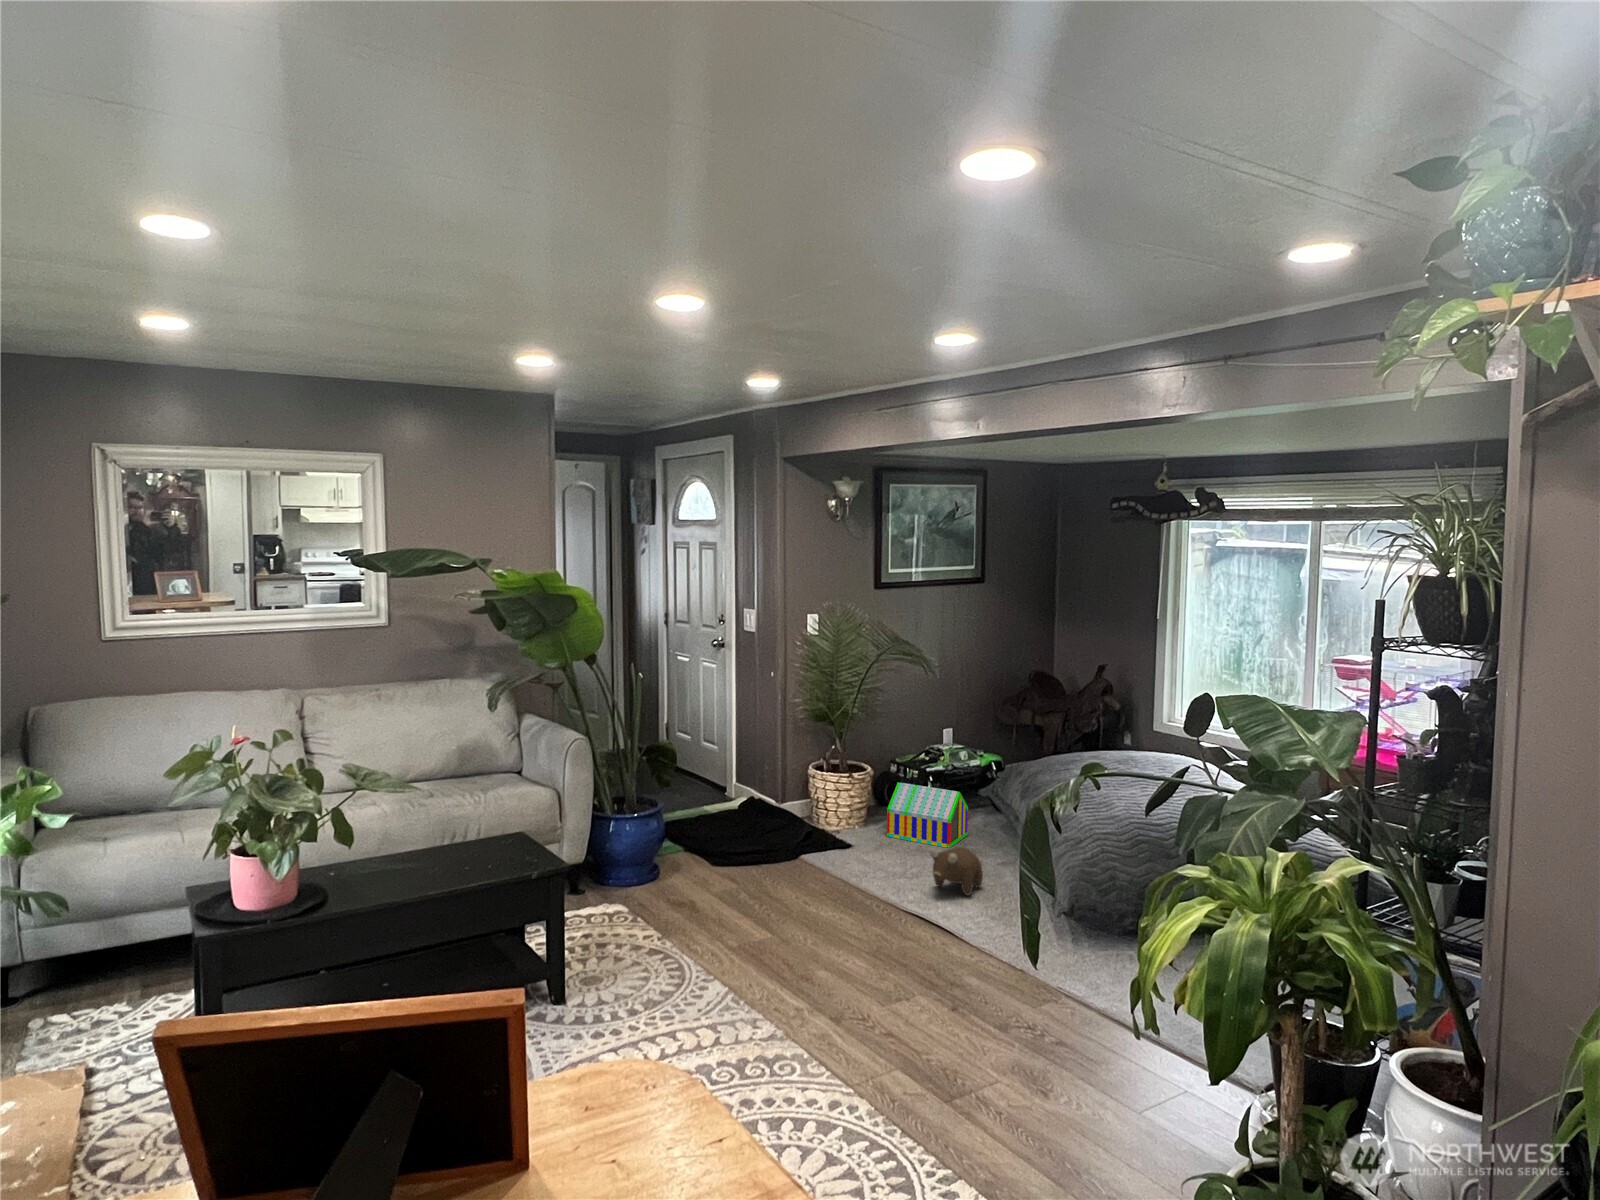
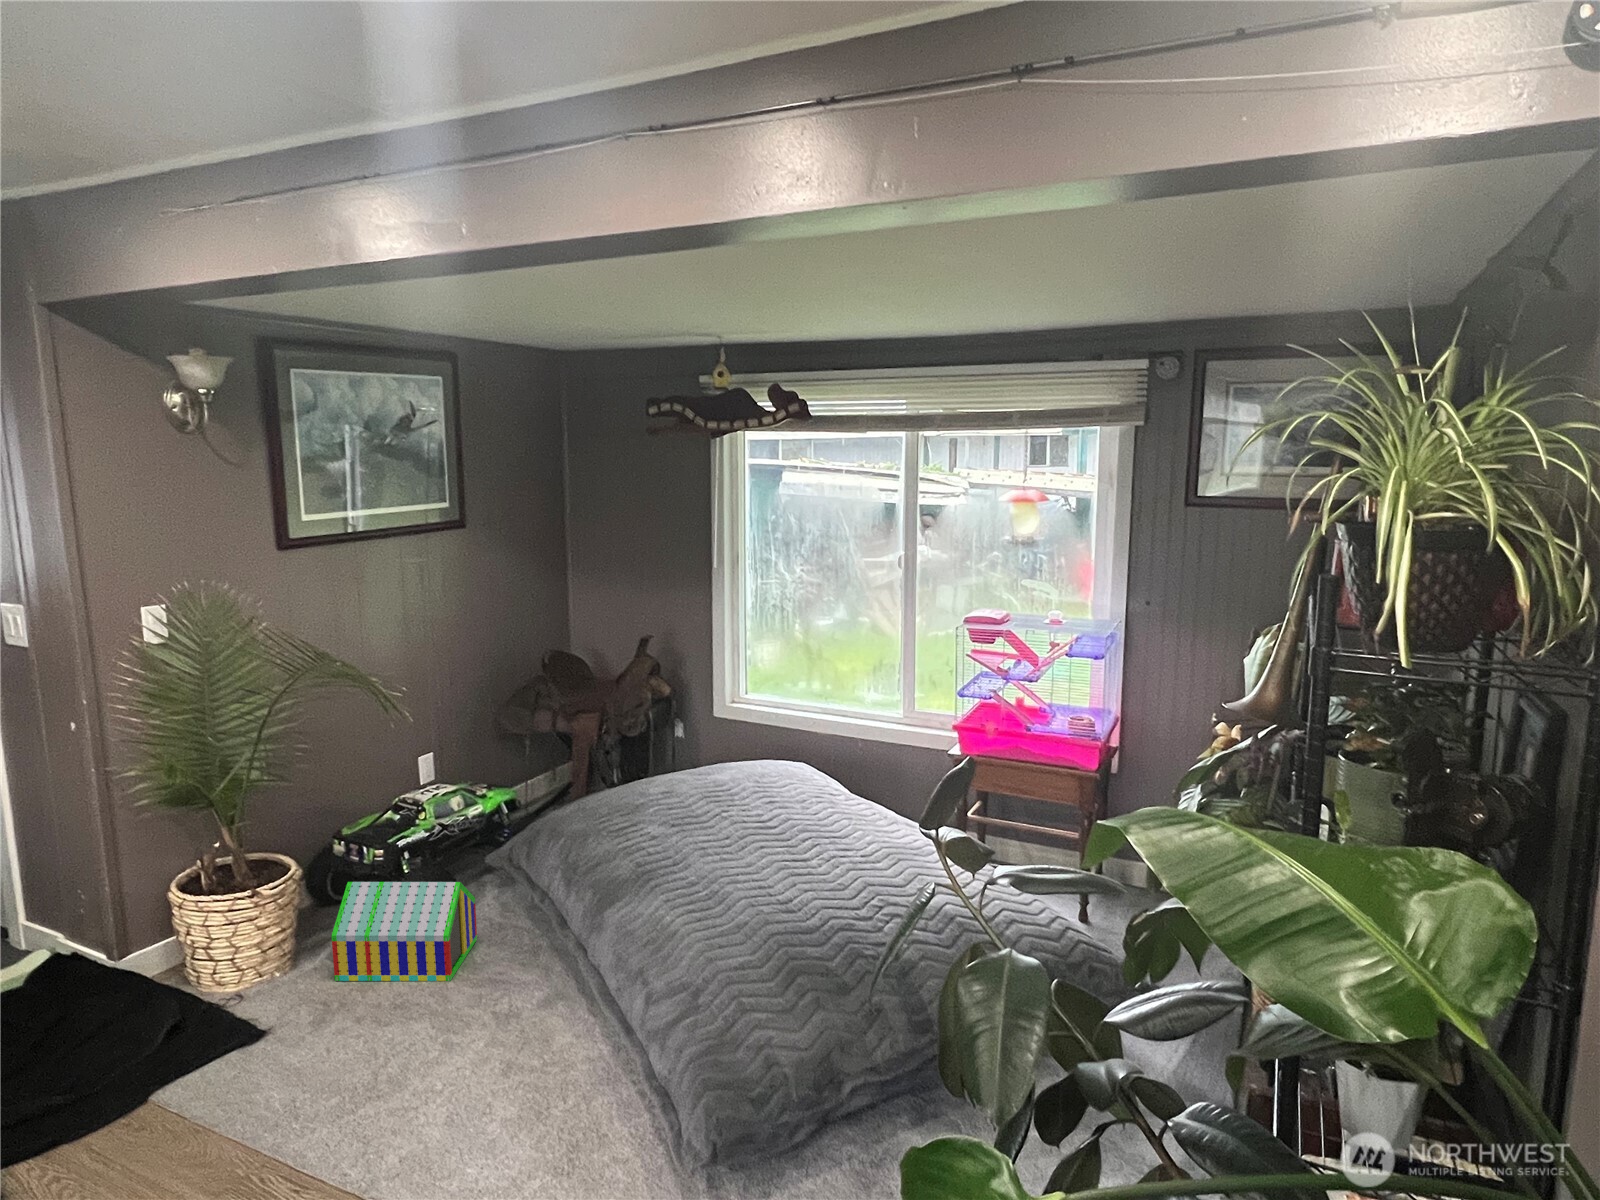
plush toy: present [930,847,983,895] -> none [419,1015,520,1106]

